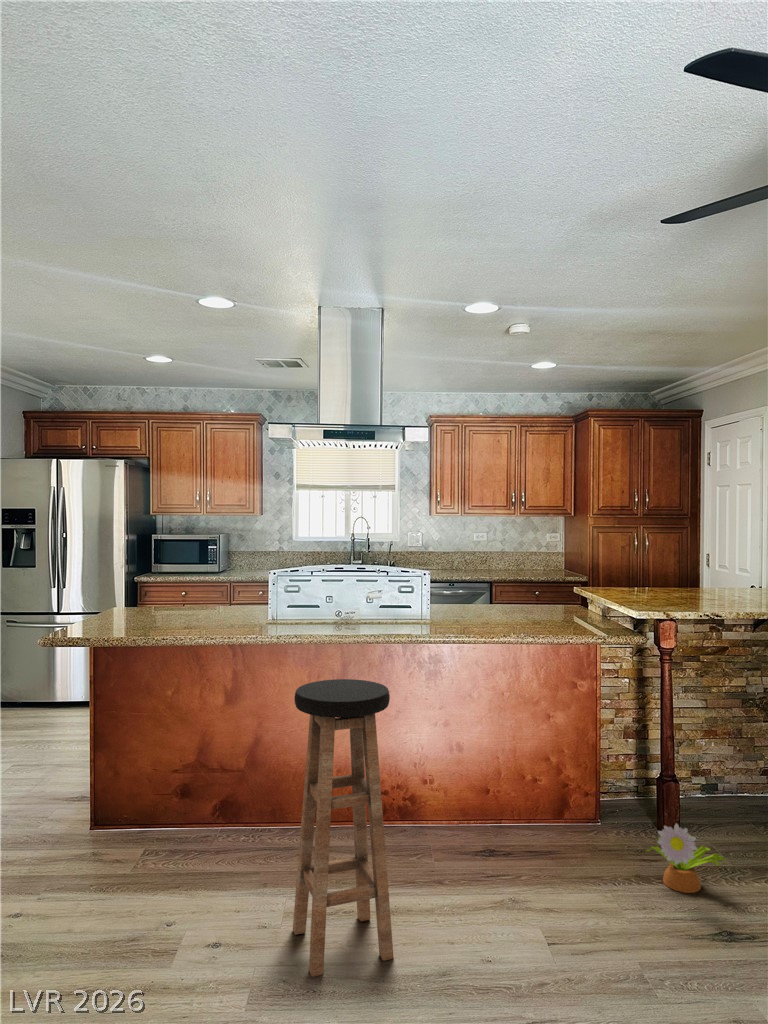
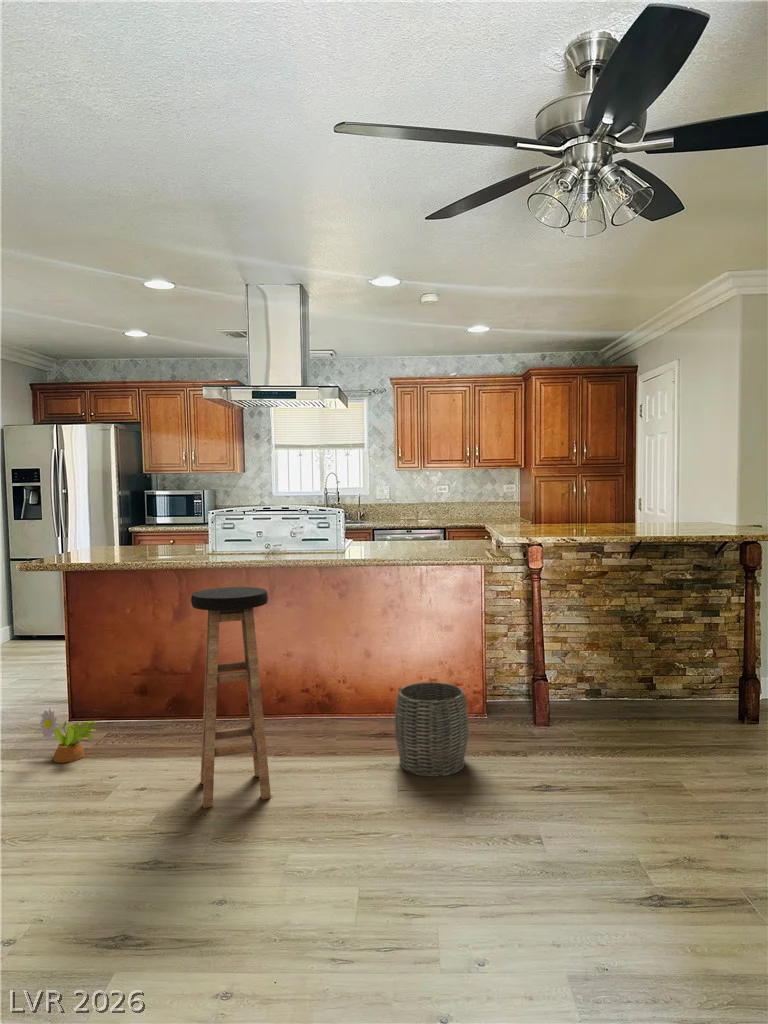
woven basket: none [525,791,618,919] -> present [395,682,468,777]
decorative plant: present [646,824,726,893] -> present [40,708,96,763]

